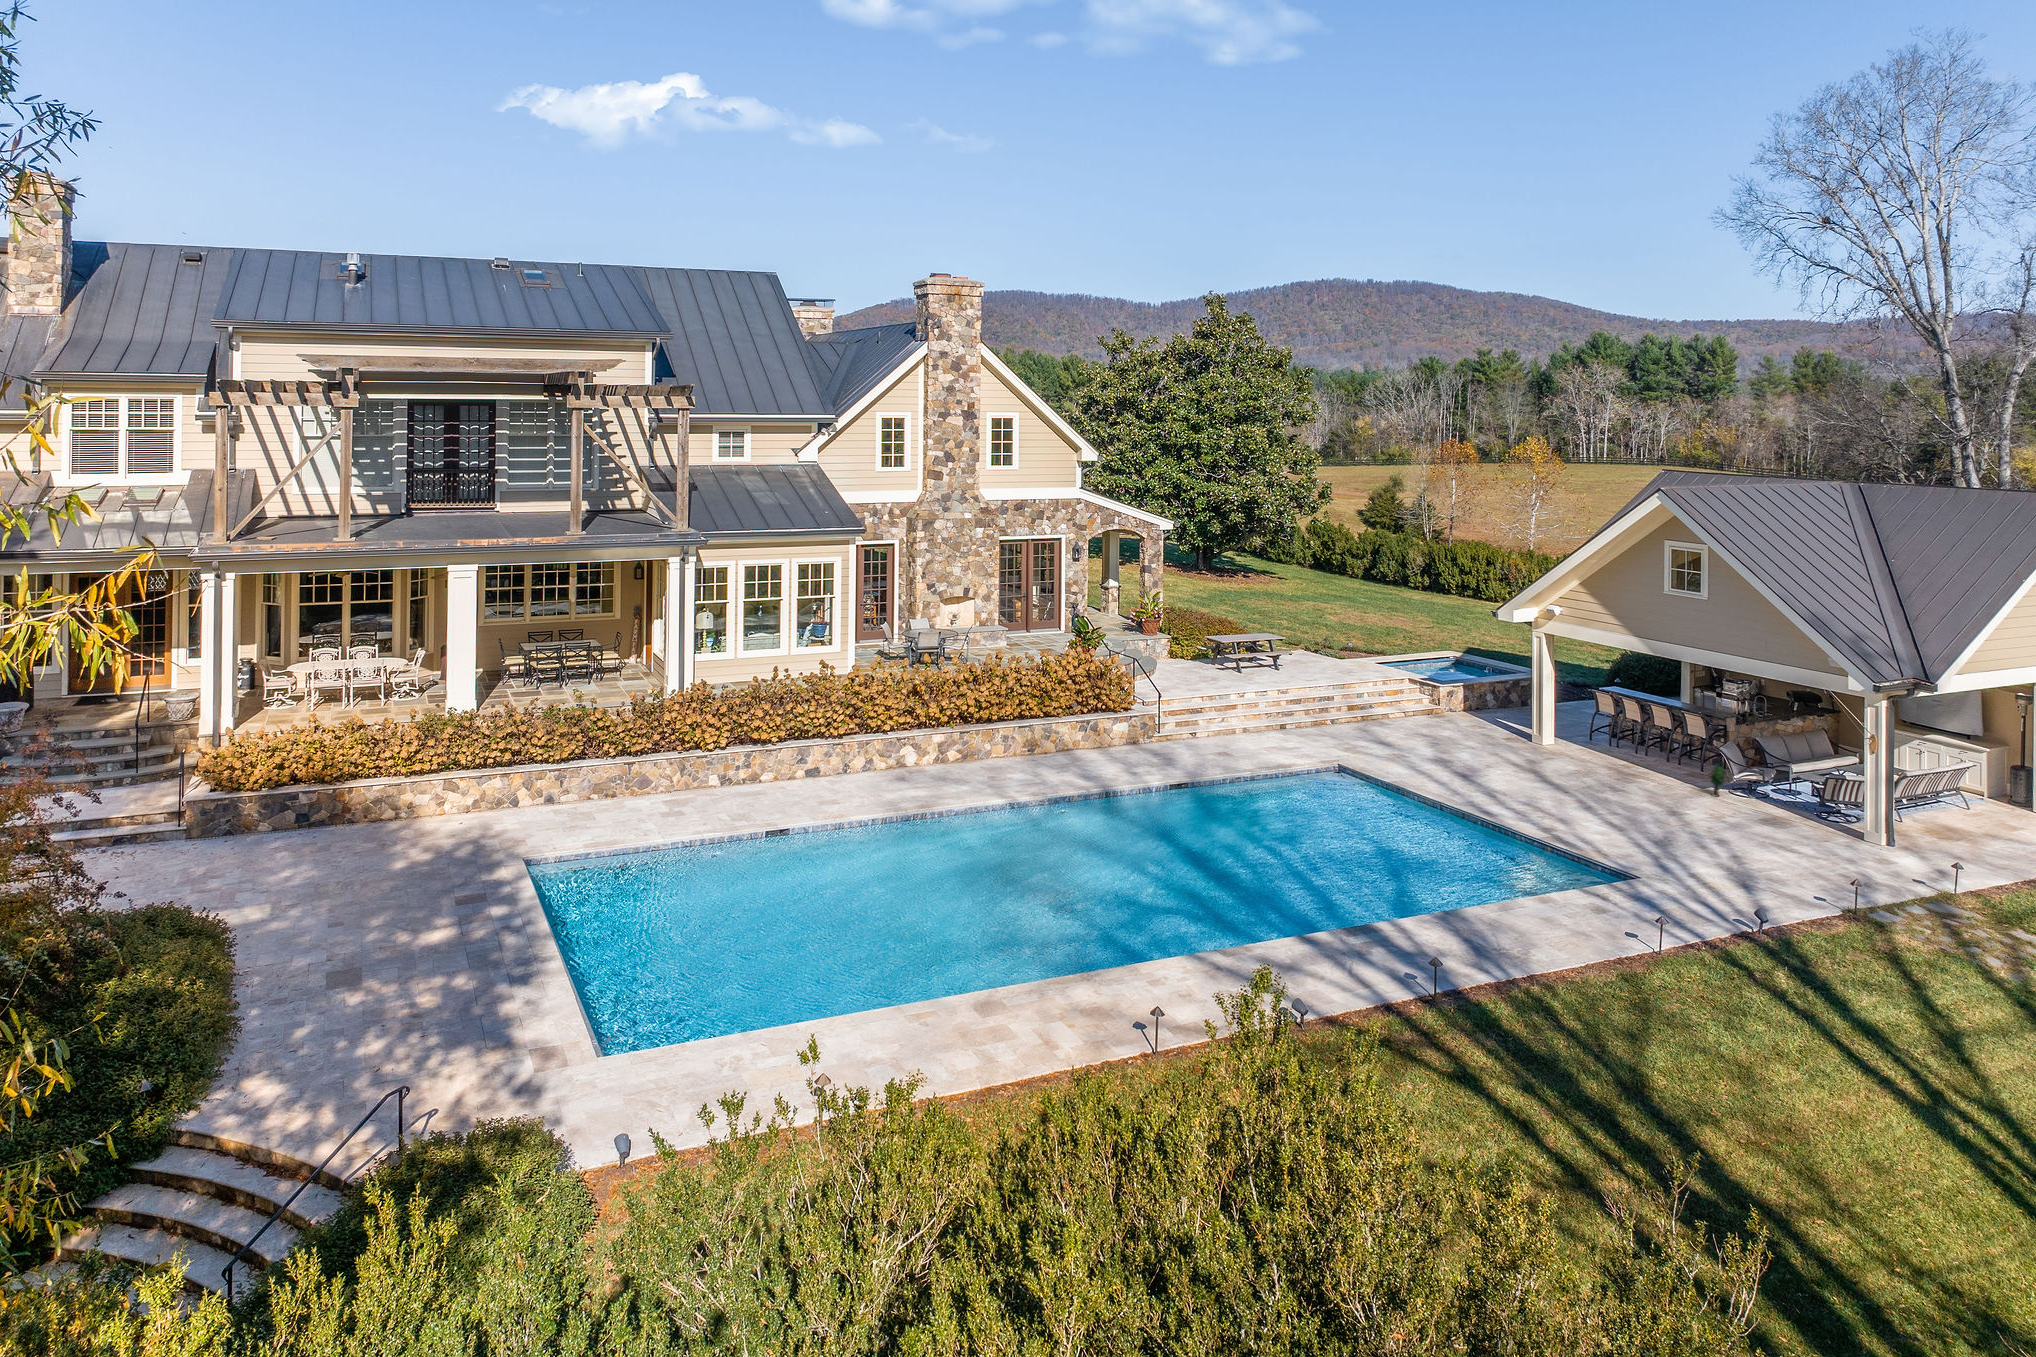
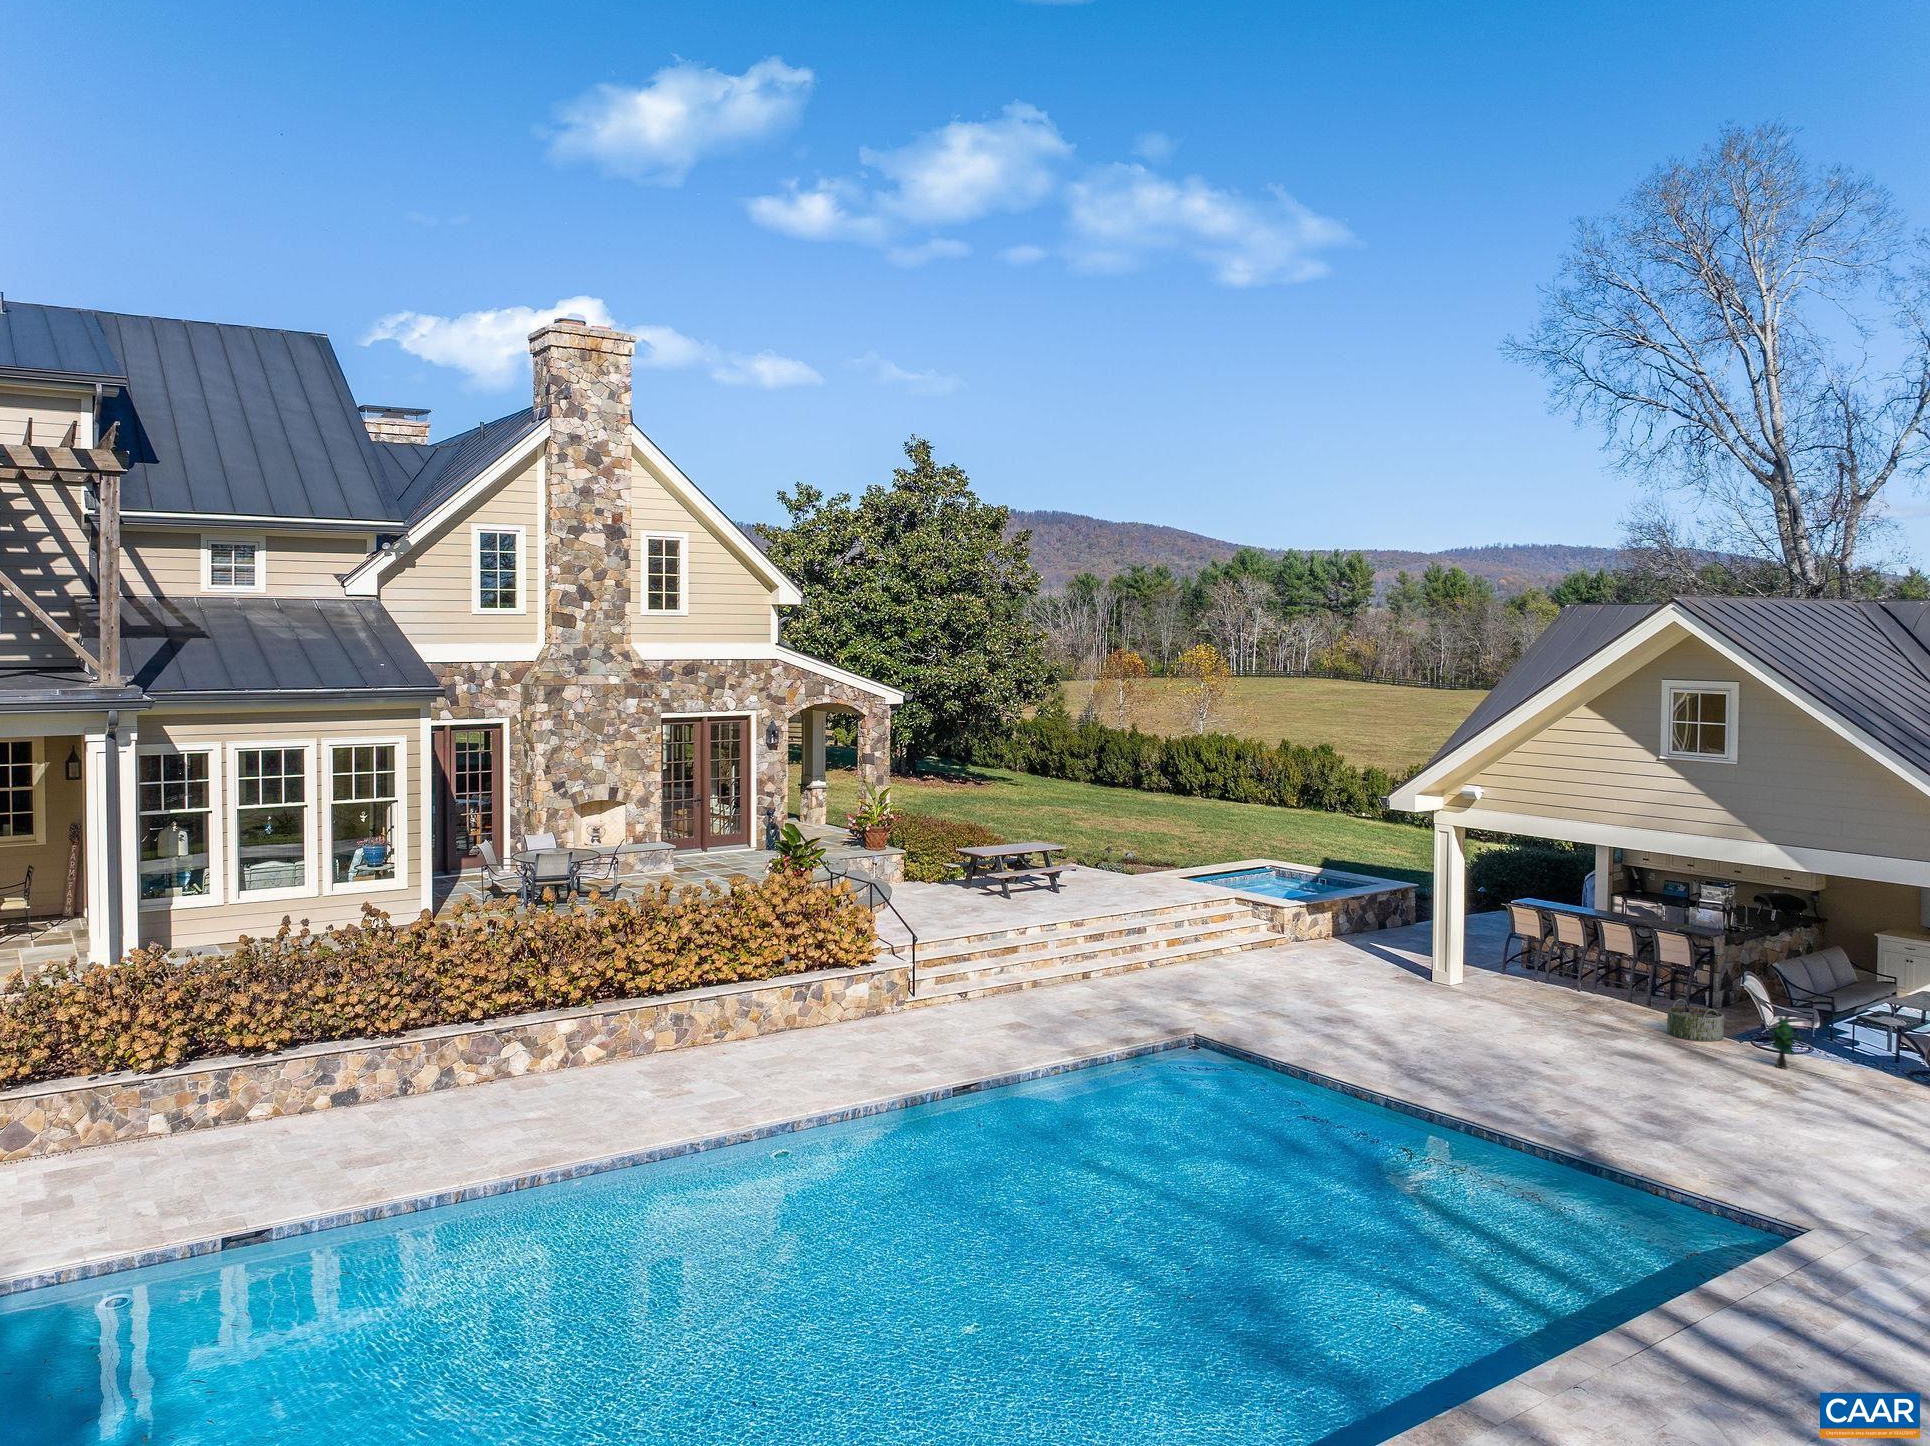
basket: none [1651,750,1690,778] -> present [1667,999,1724,1041]

